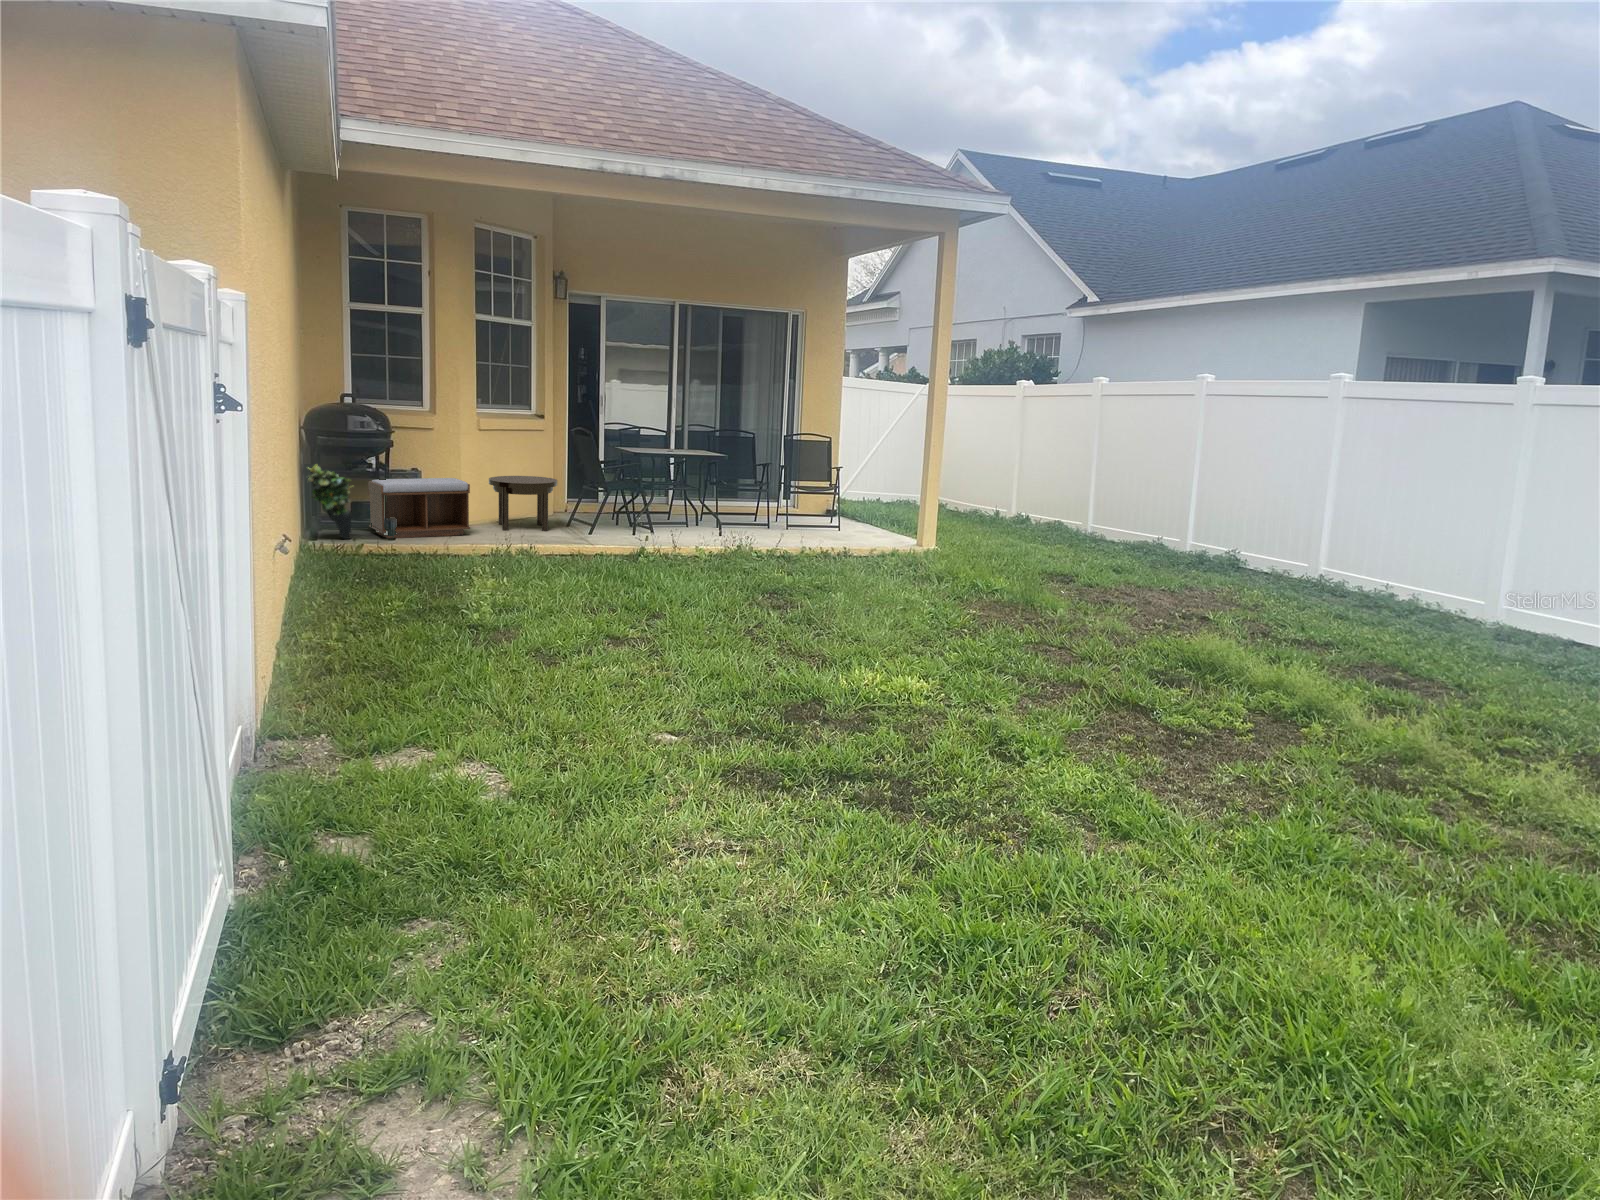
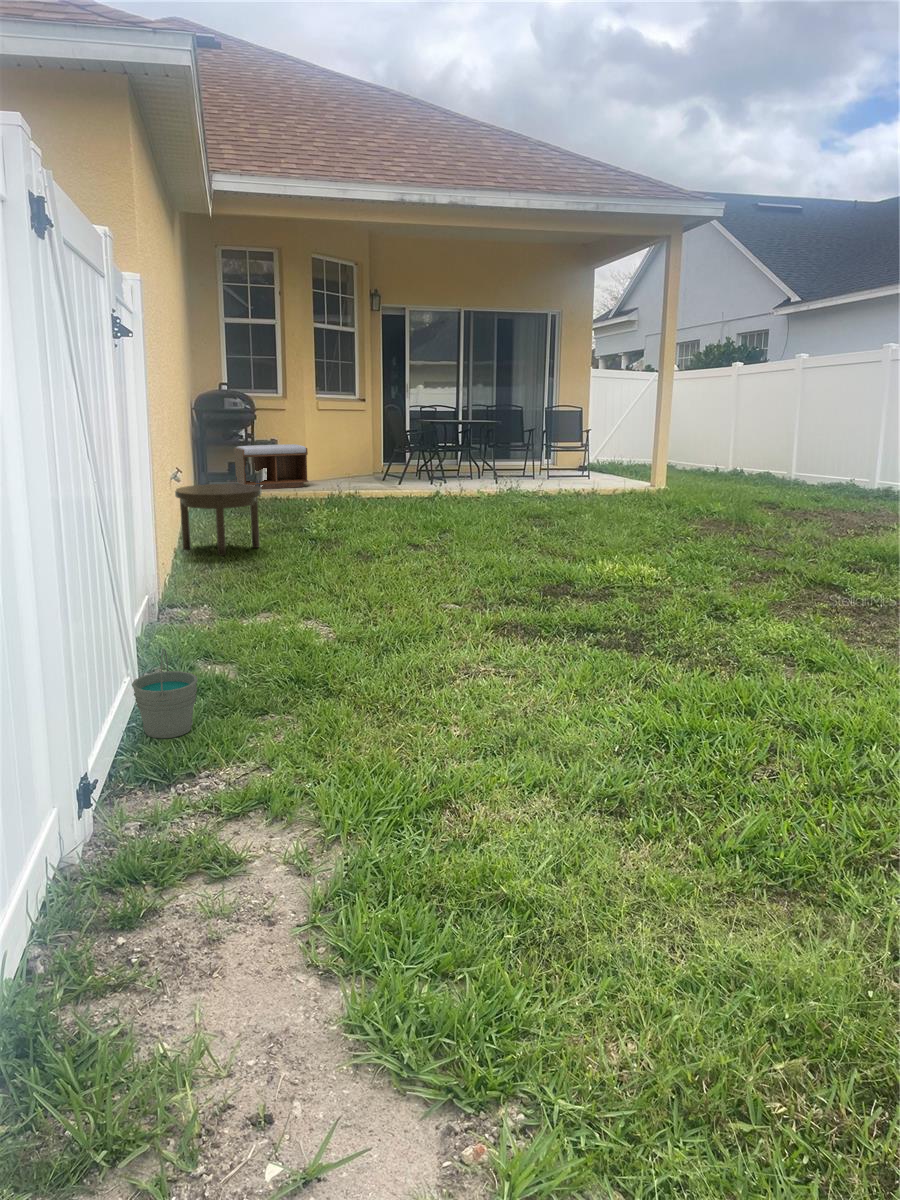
potted plant: present [308,465,352,539] -> none [188,434,224,490]
side table: present [489,476,557,531] -> present [175,484,262,556]
bucket: none [233,845,326,970] -> present [132,649,197,738]

